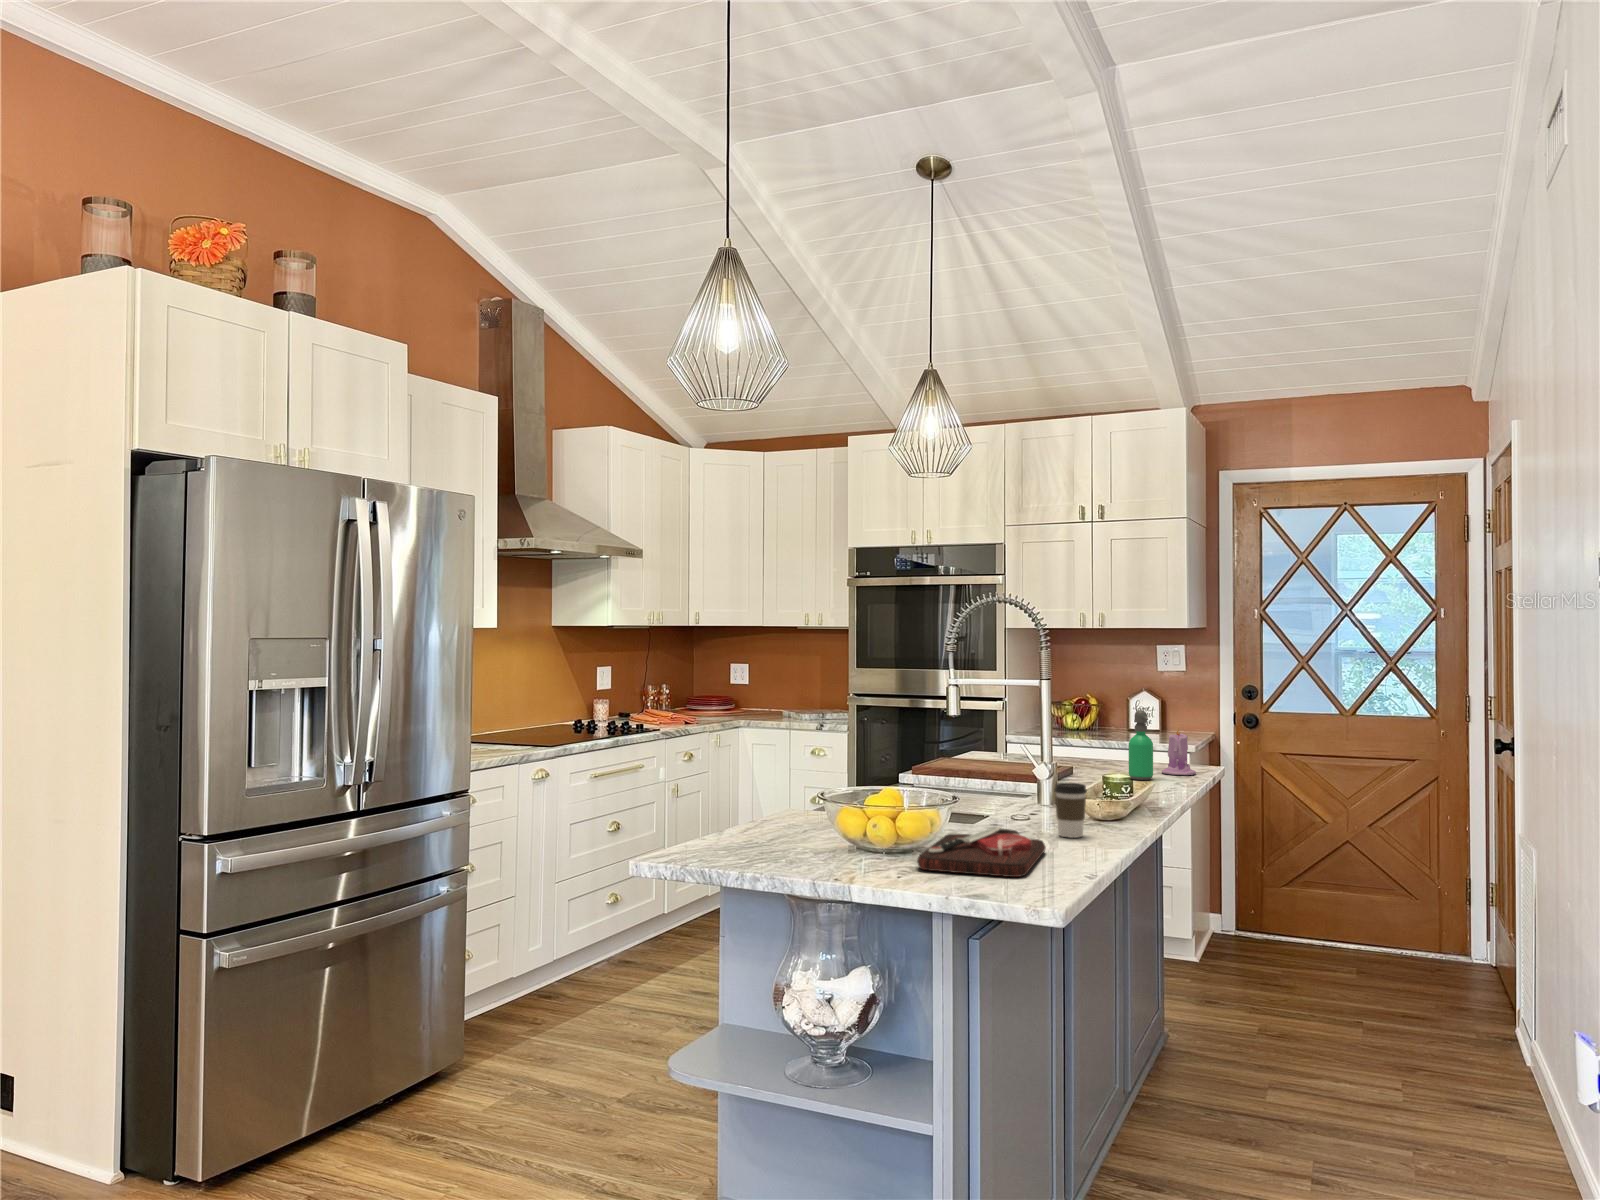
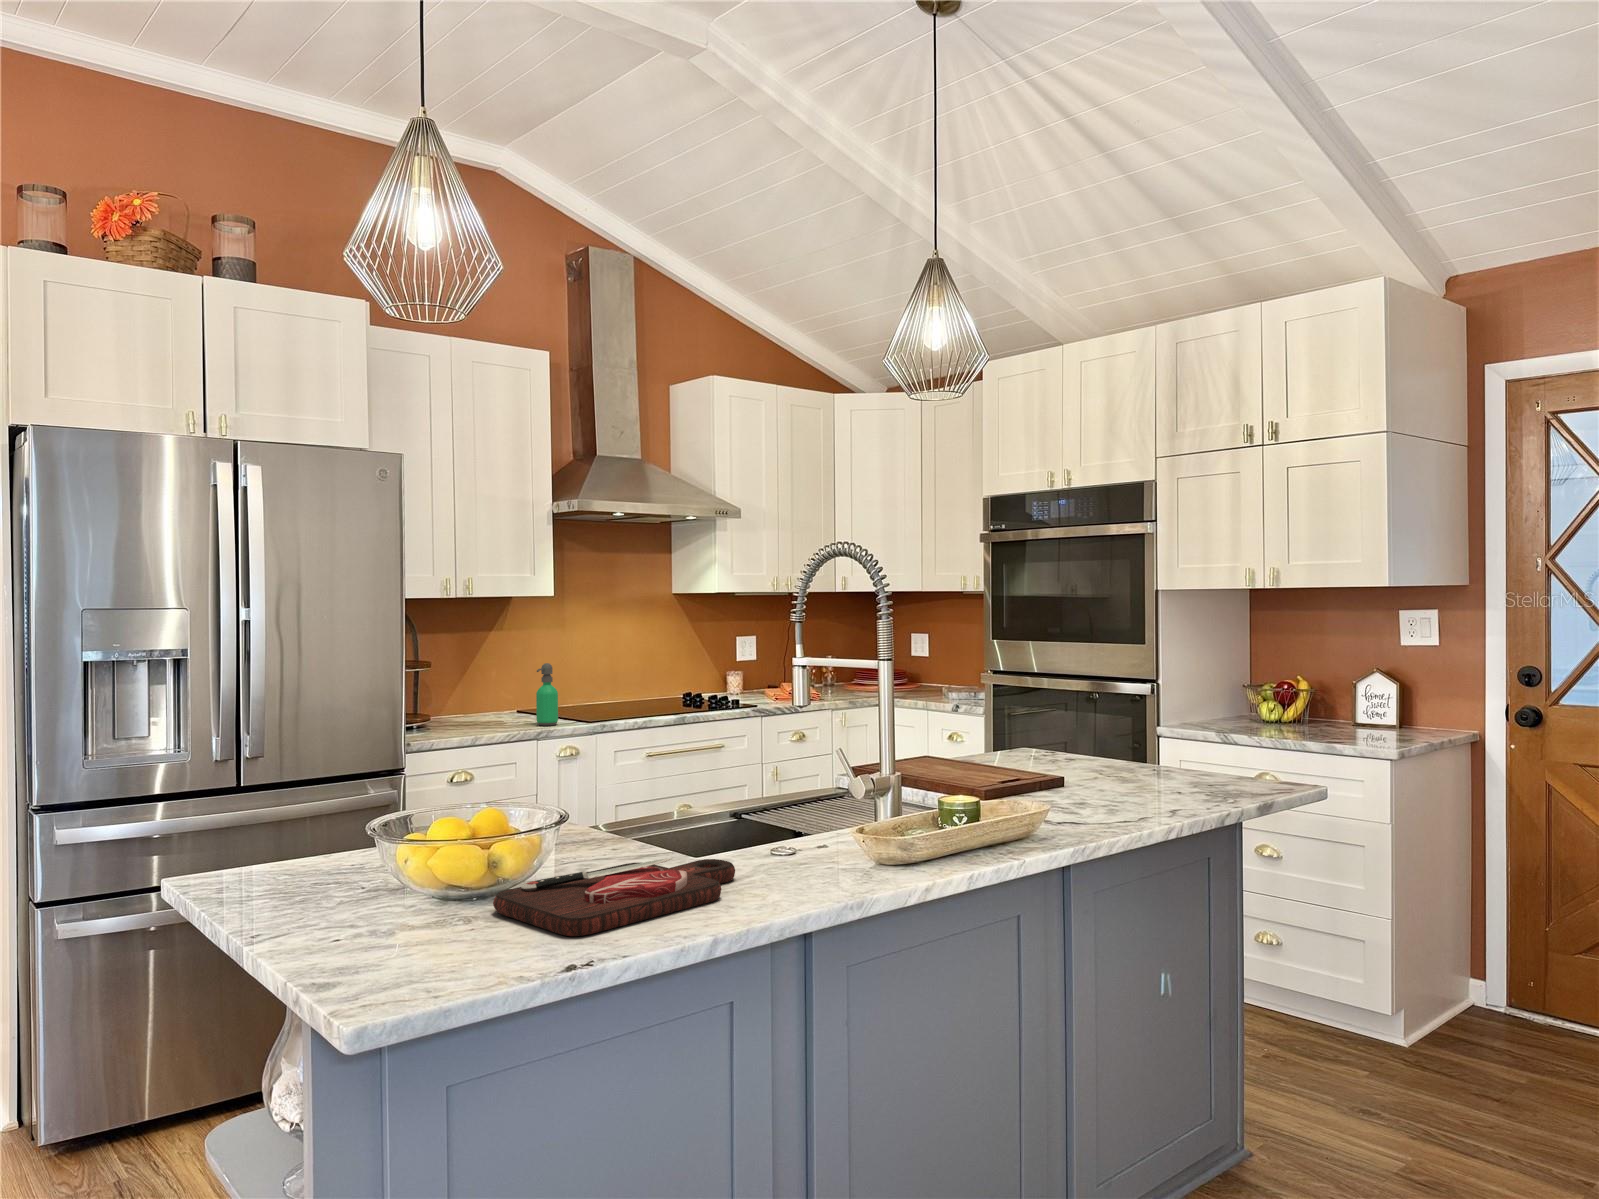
soap dispenser: present [1129,710,1153,780] -> present [536,663,558,726]
candle: present [1162,729,1196,775] -> none [1217,727,1268,795]
coffee cup: present [1054,783,1087,838] -> none [802,802,847,881]

